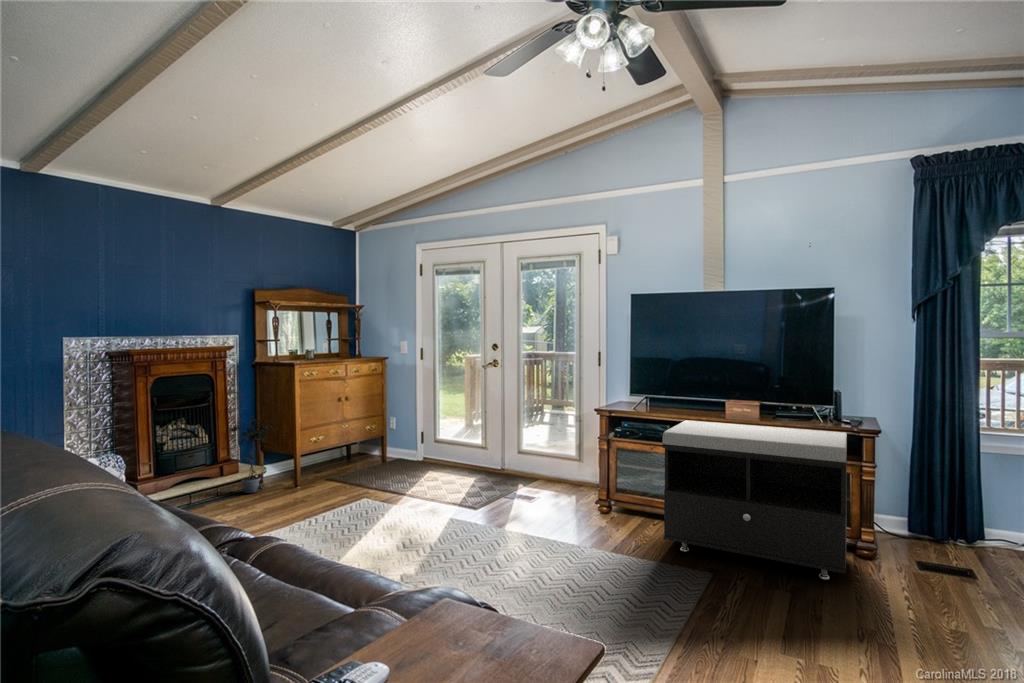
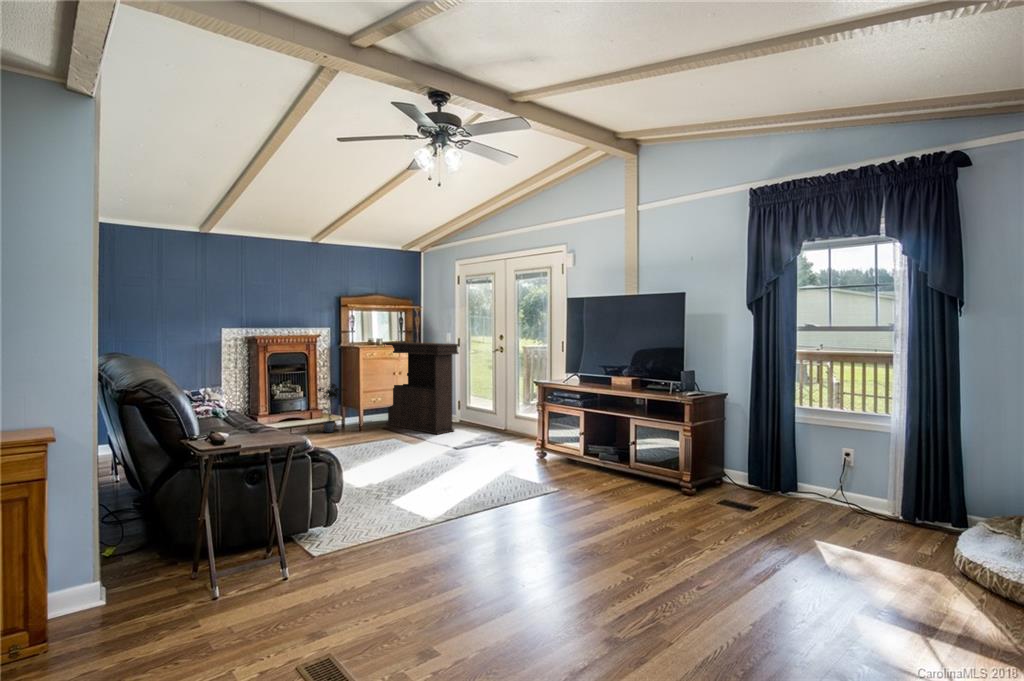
console table: none [320,354,442,482] -> present [383,342,459,434]
storage bench: present [662,420,847,580] -> none [540,391,671,499]

